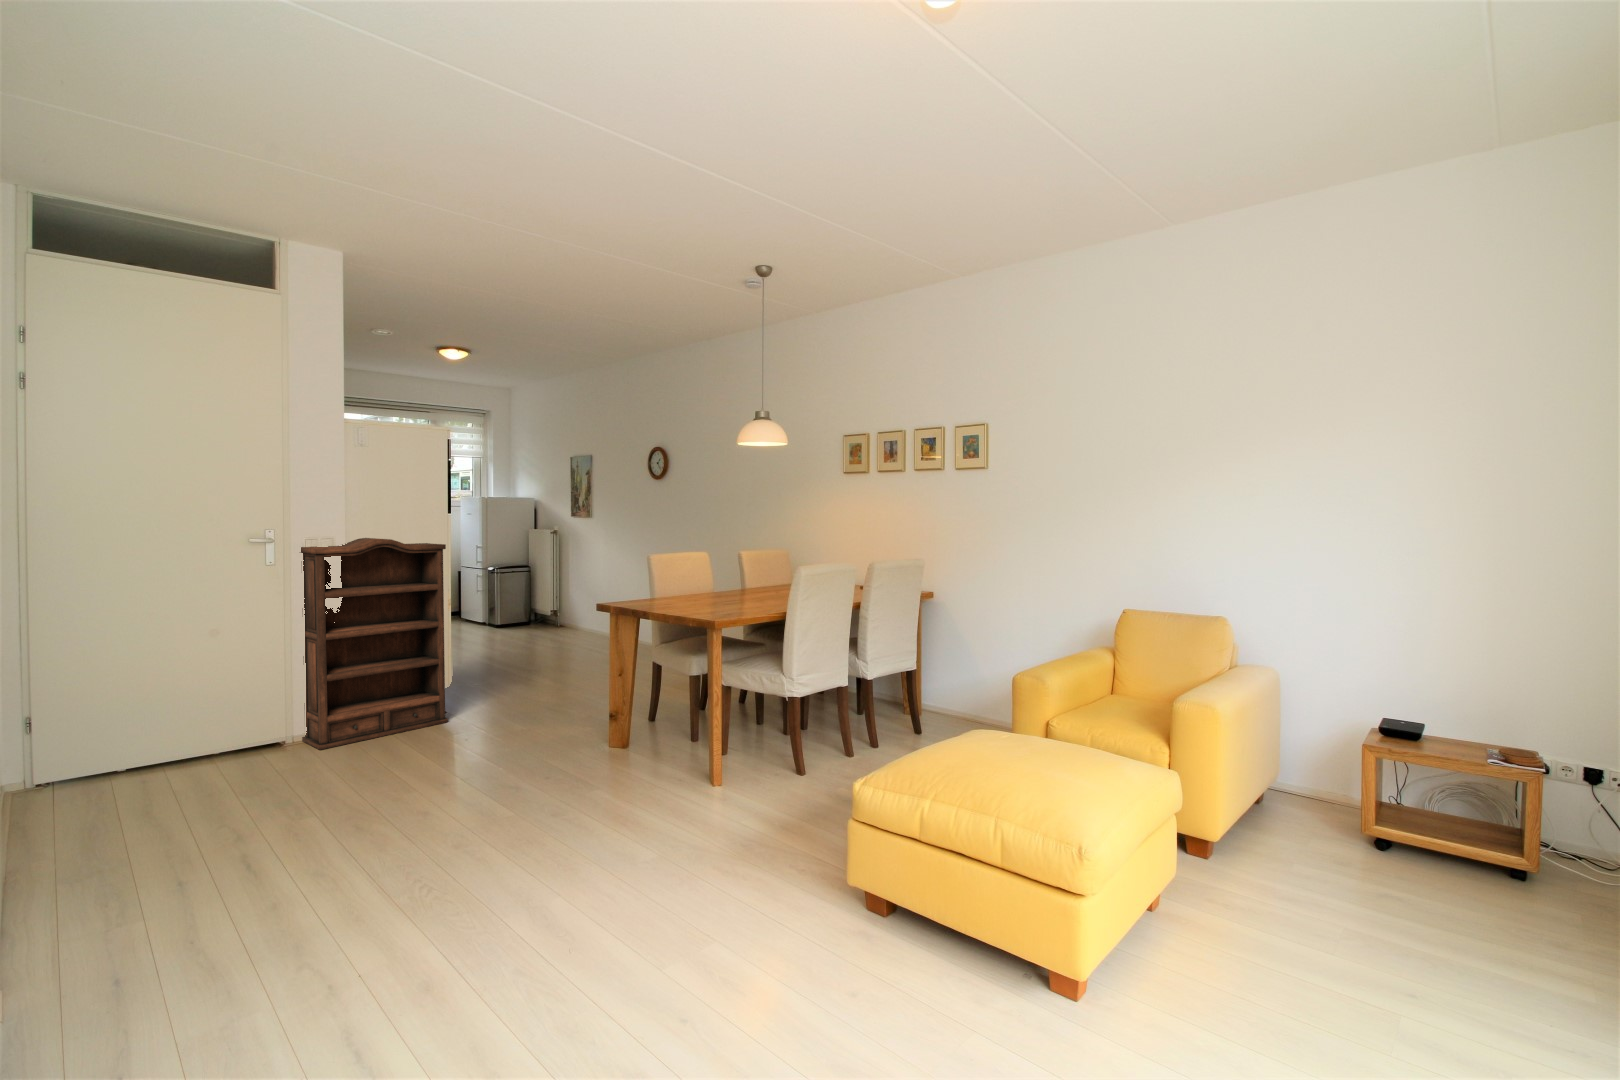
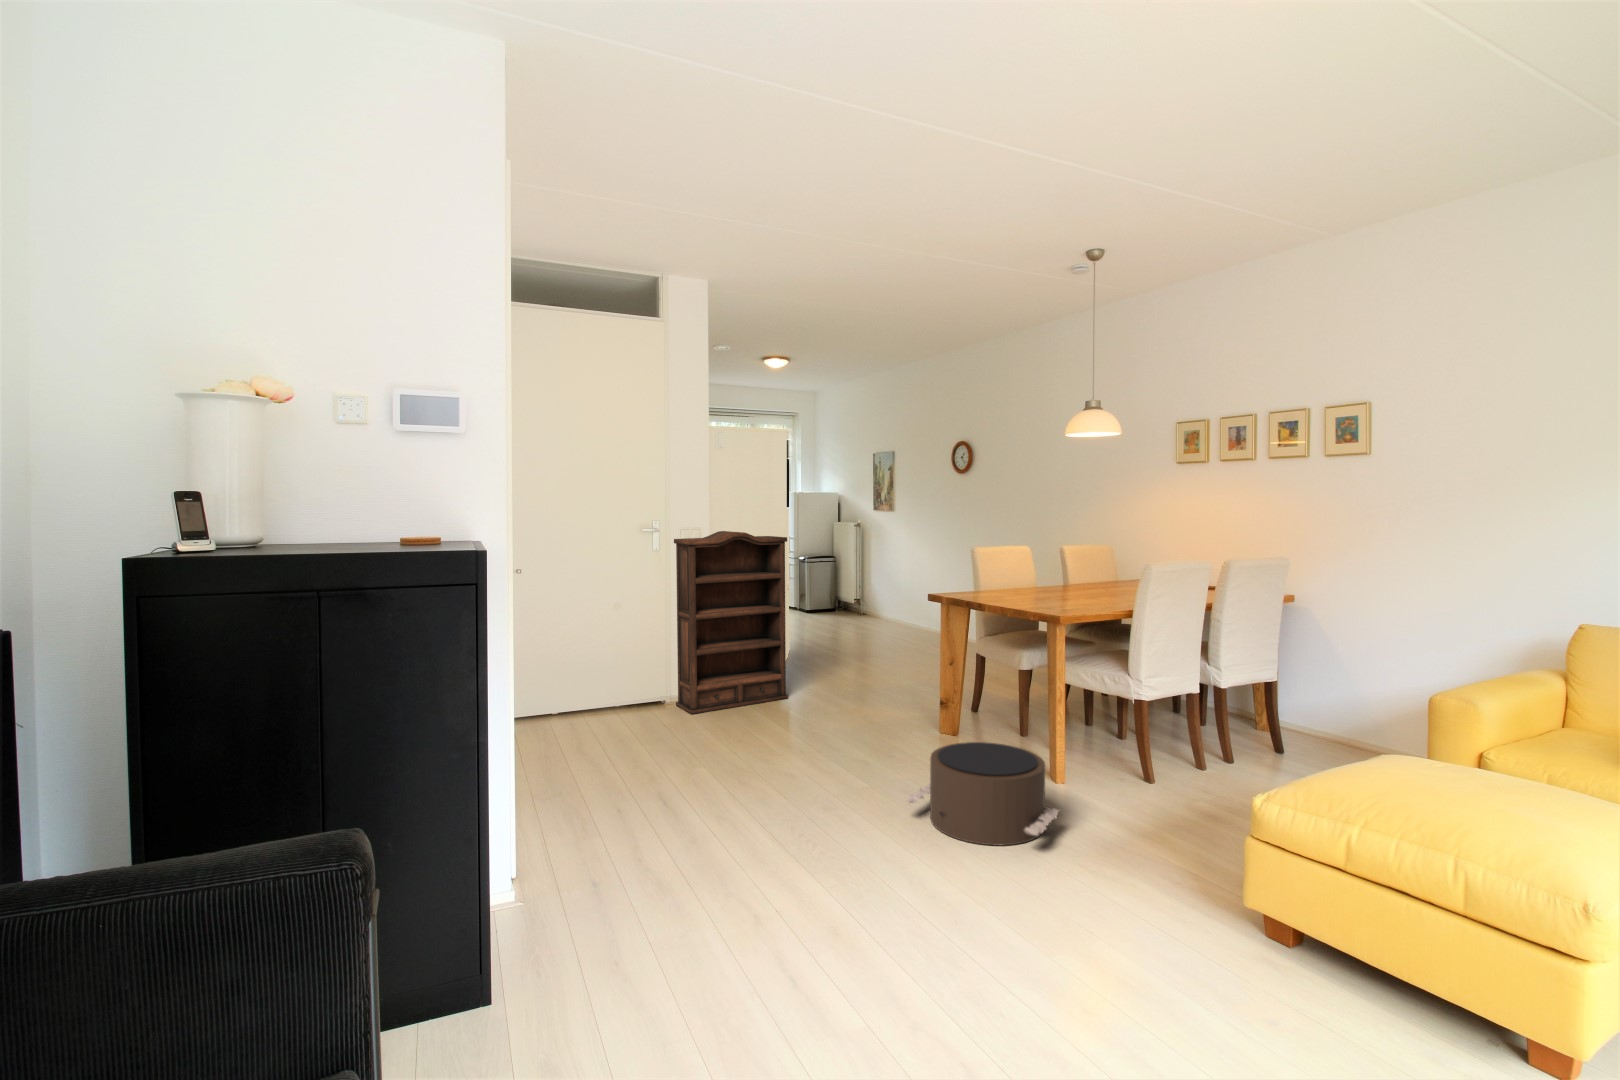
pouf: none [546,752,705,859] -> present [907,742,1059,846]

